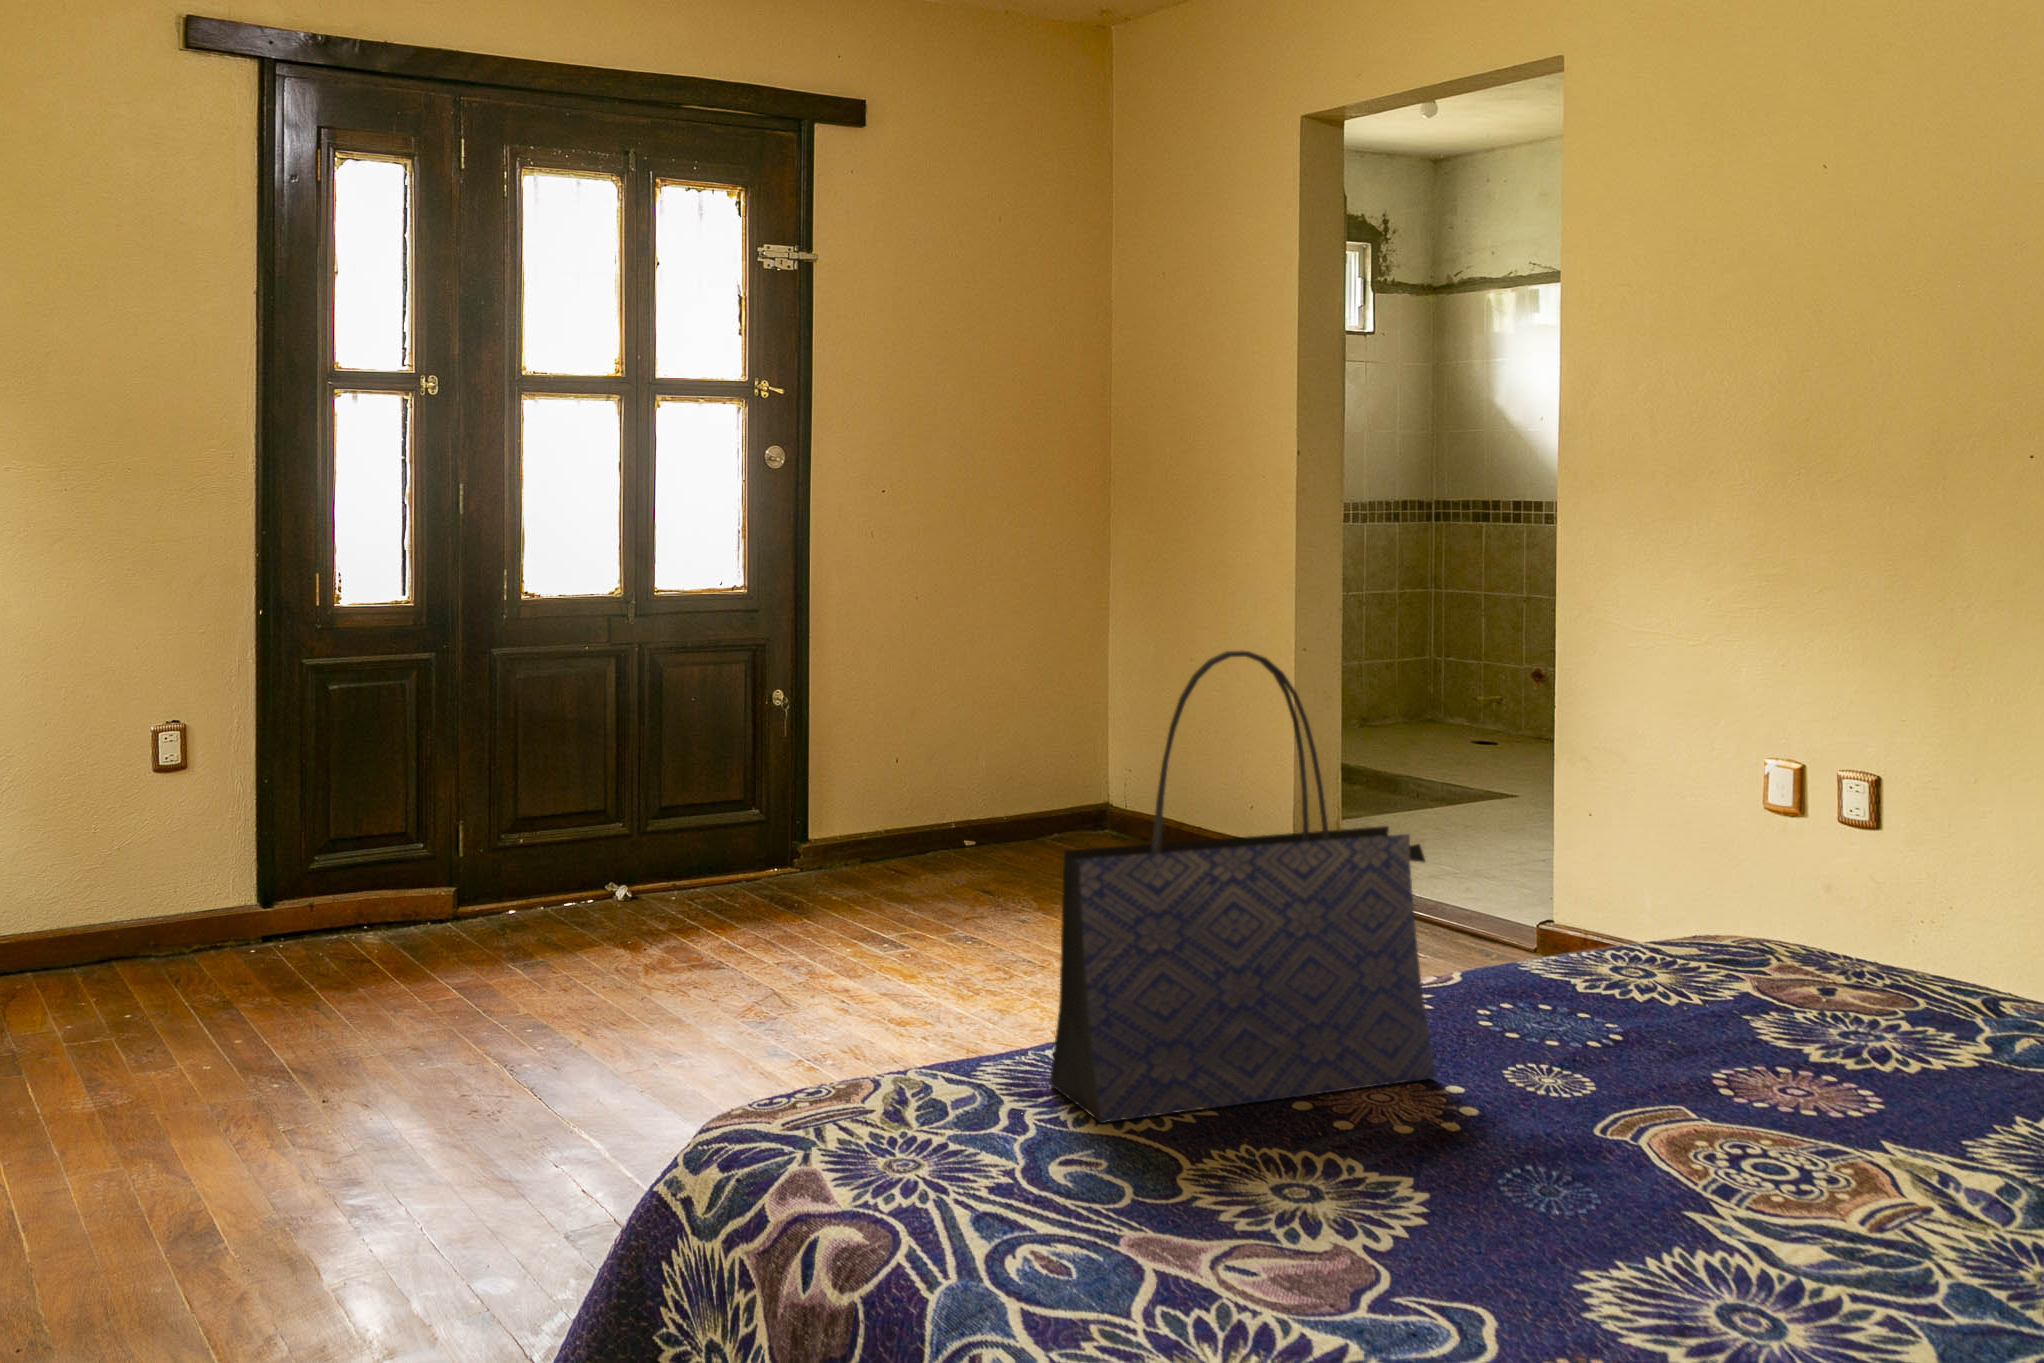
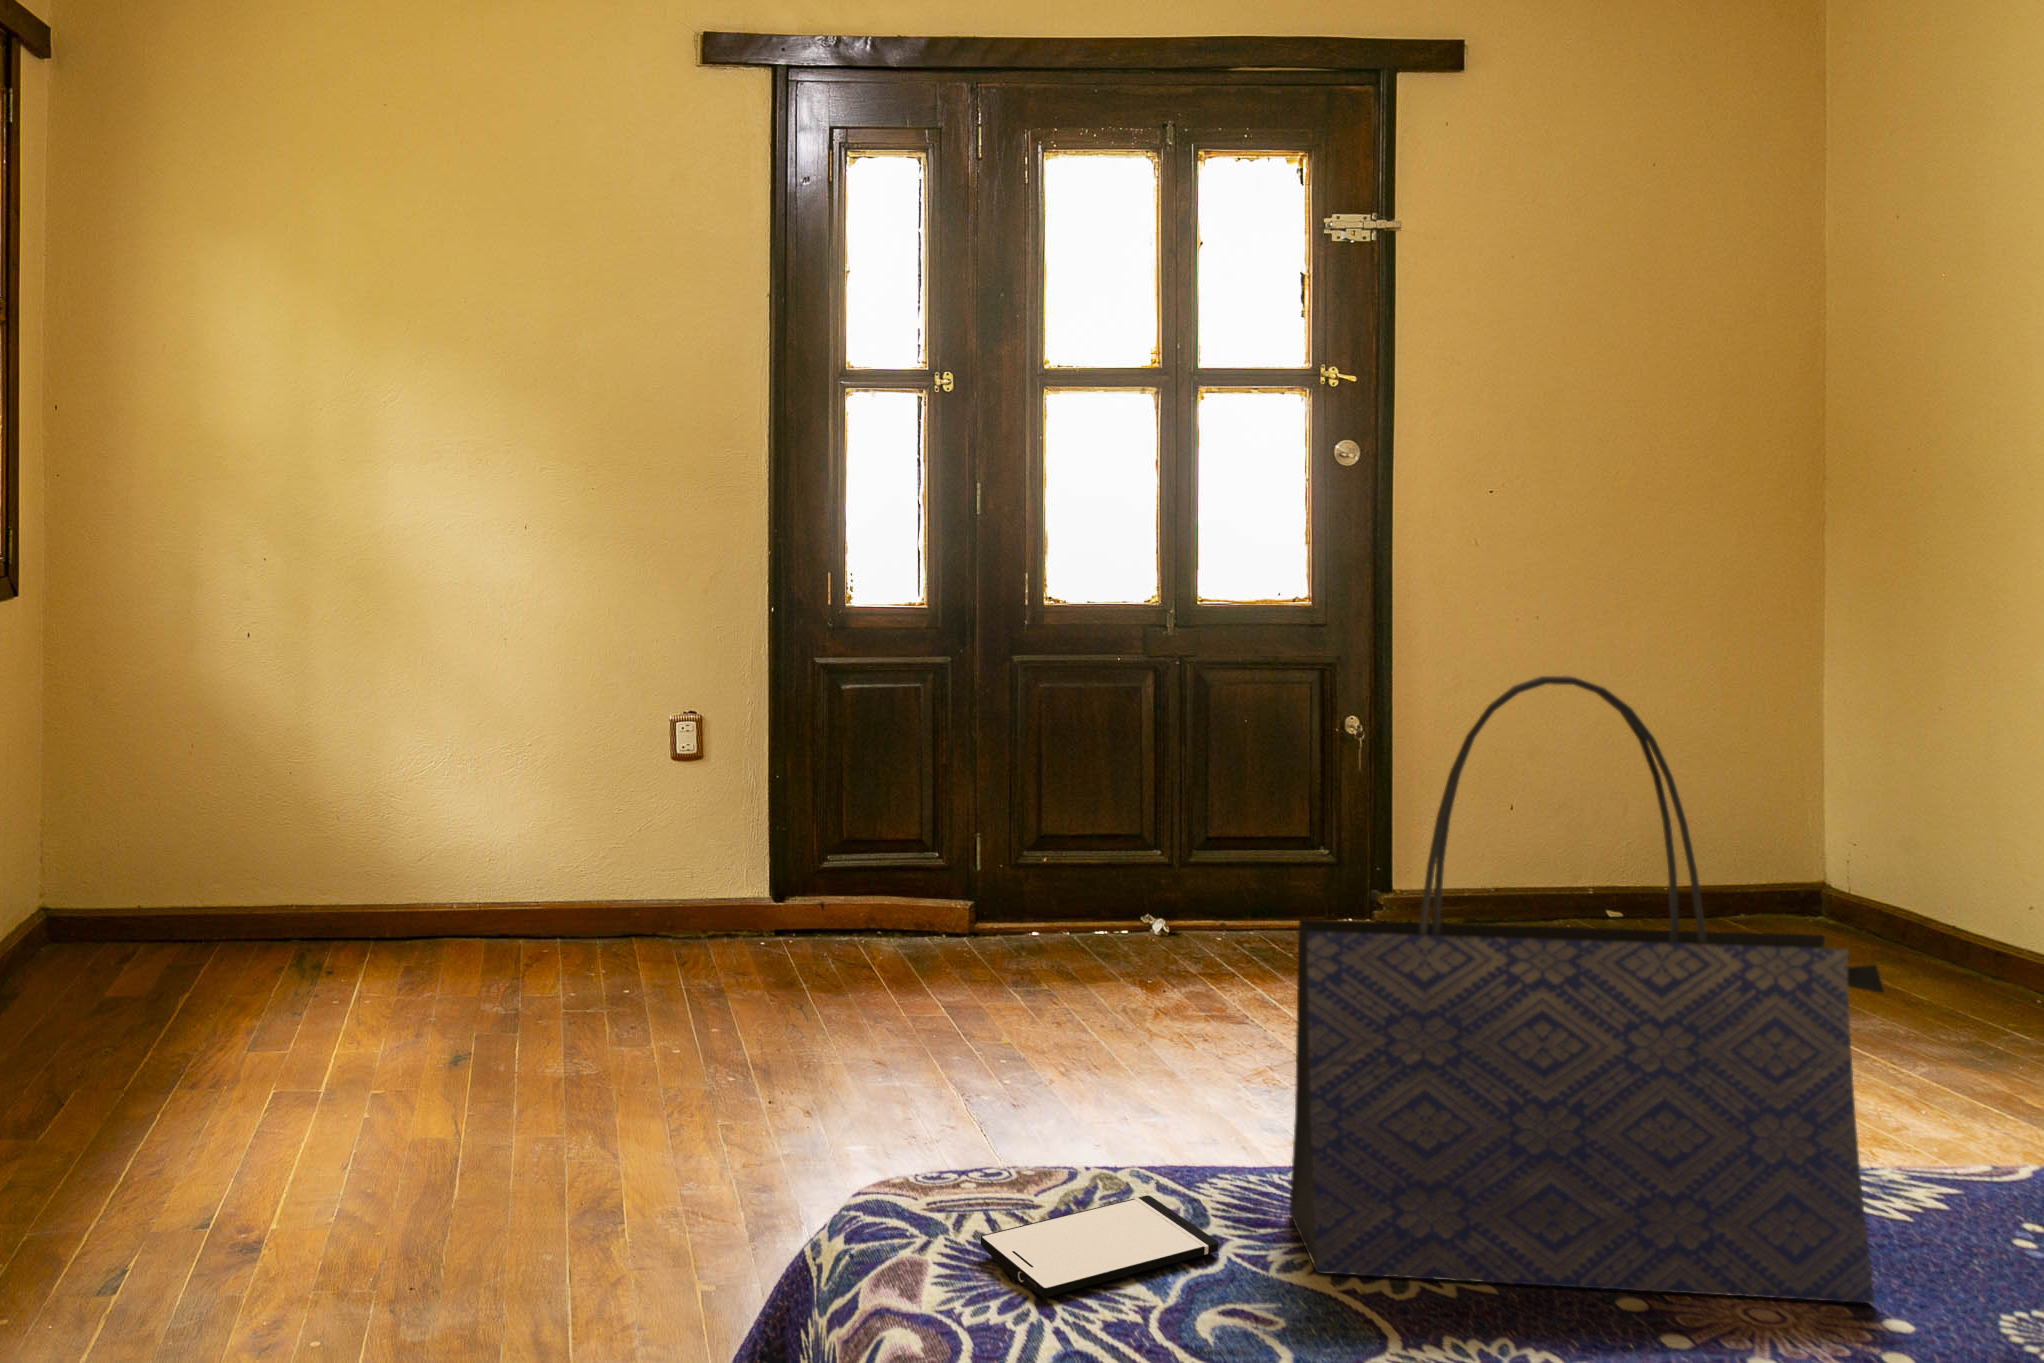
smartphone: none [857,1088,1025,1177] -> present [980,1195,1218,1297]

